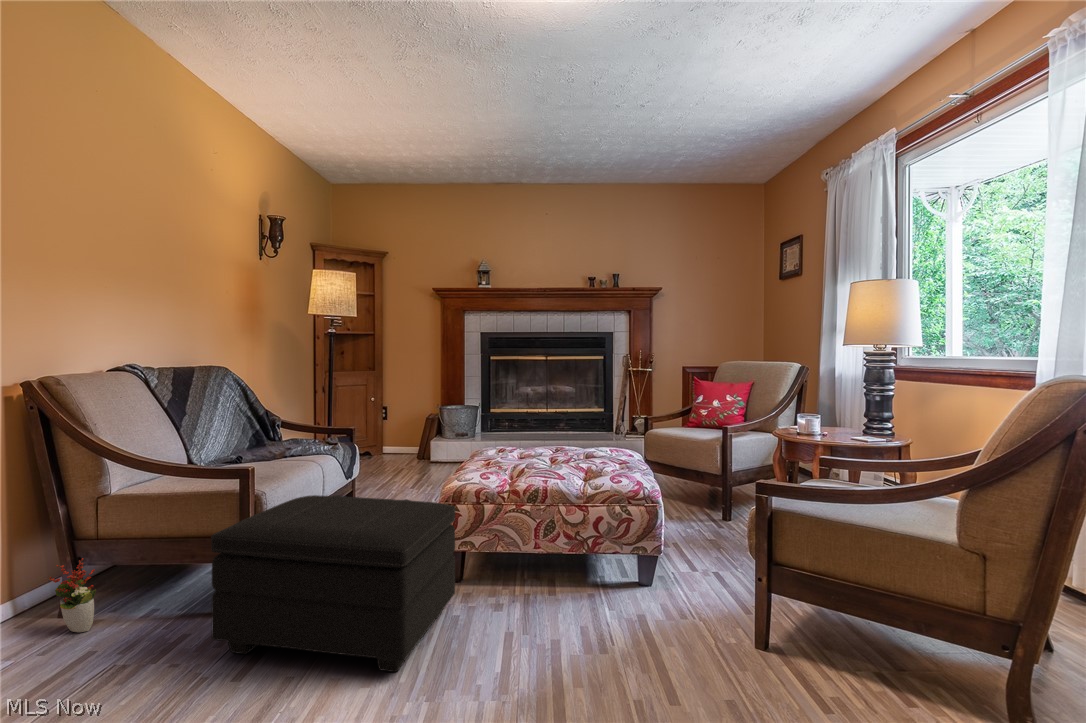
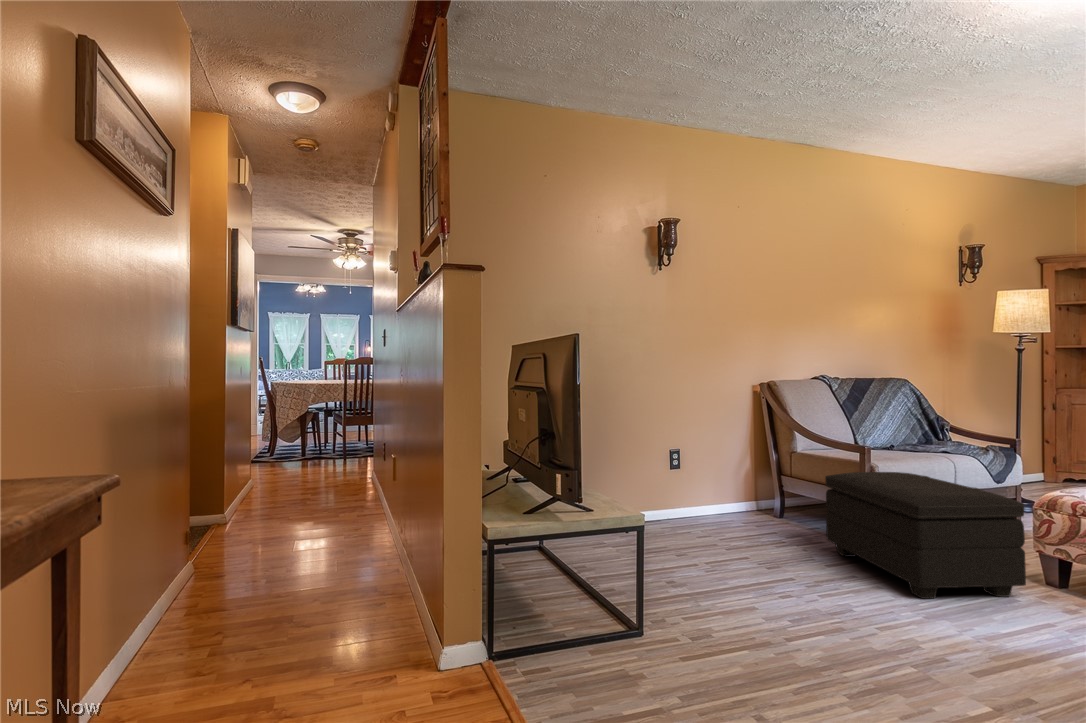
decorative plant: present [49,558,96,632] -> none [769,481,791,523]

